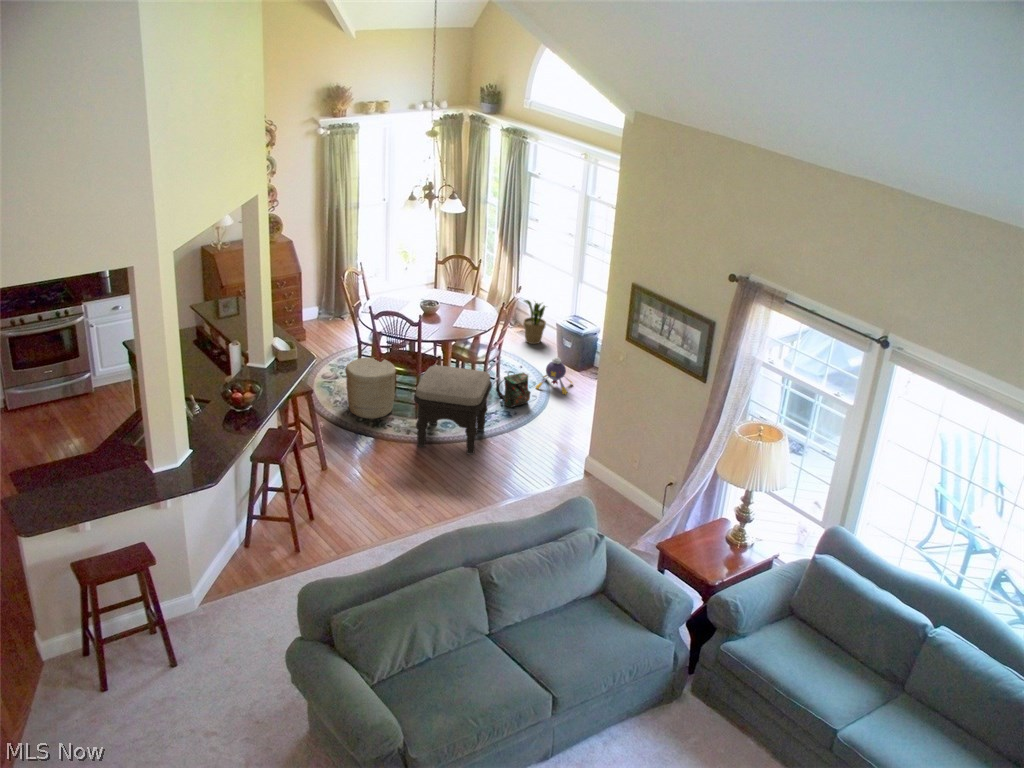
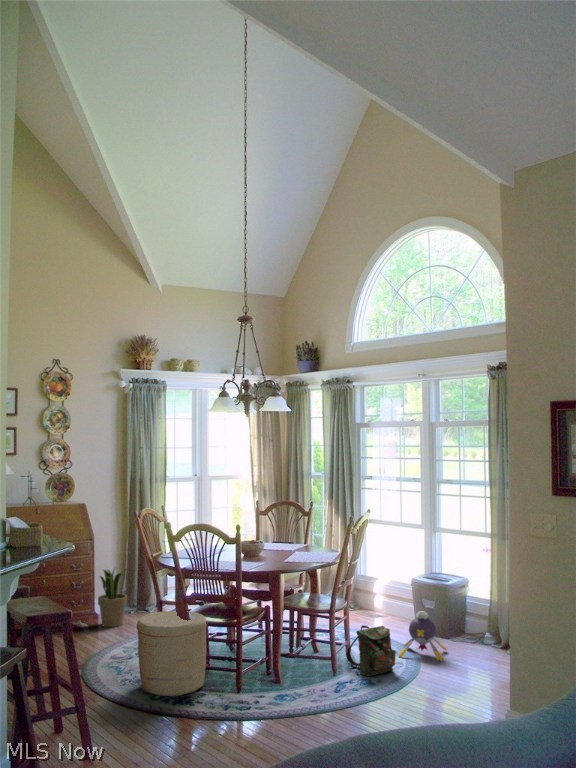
potted plant: present [523,300,546,344] -> present [98,568,129,627]
ottoman: present [414,365,492,455] -> none [233,603,345,730]

